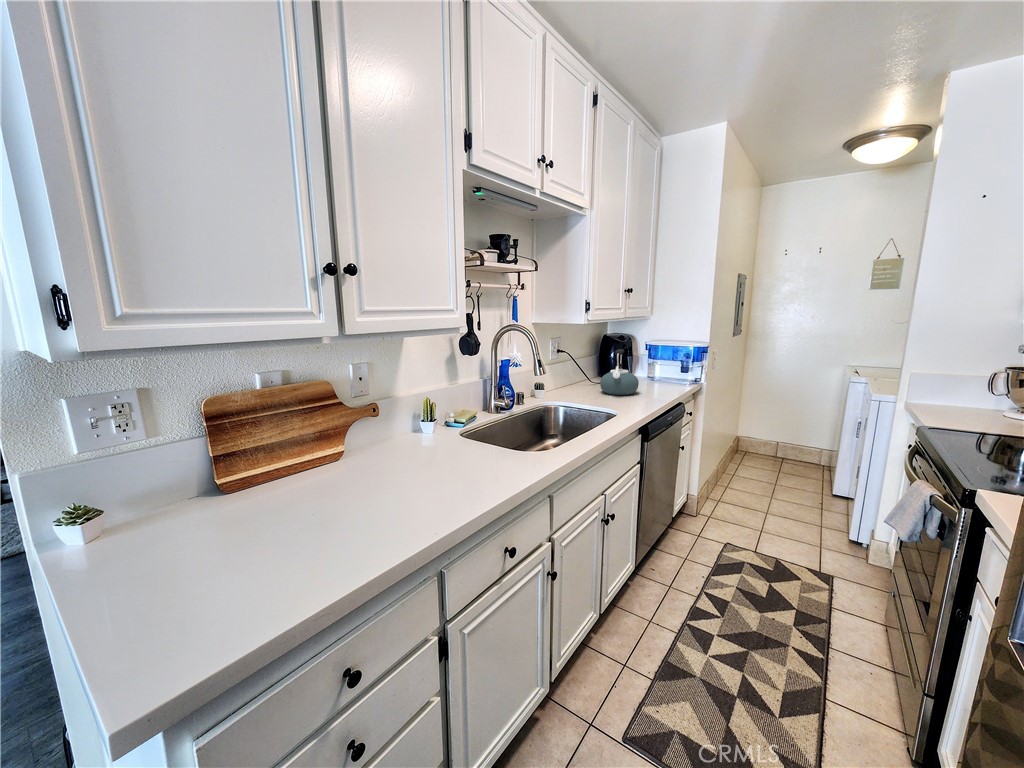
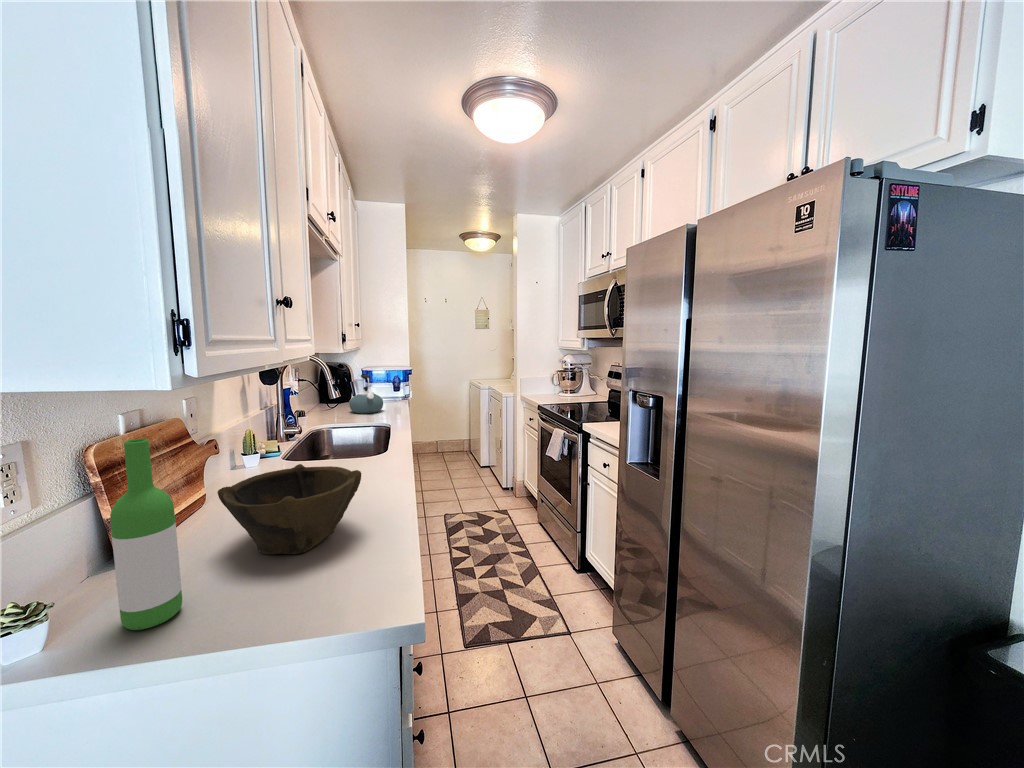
wine bottle: none [89,399,157,554] -> present [110,438,182,630]
bowl: none [211,443,352,538] -> present [217,464,361,554]

